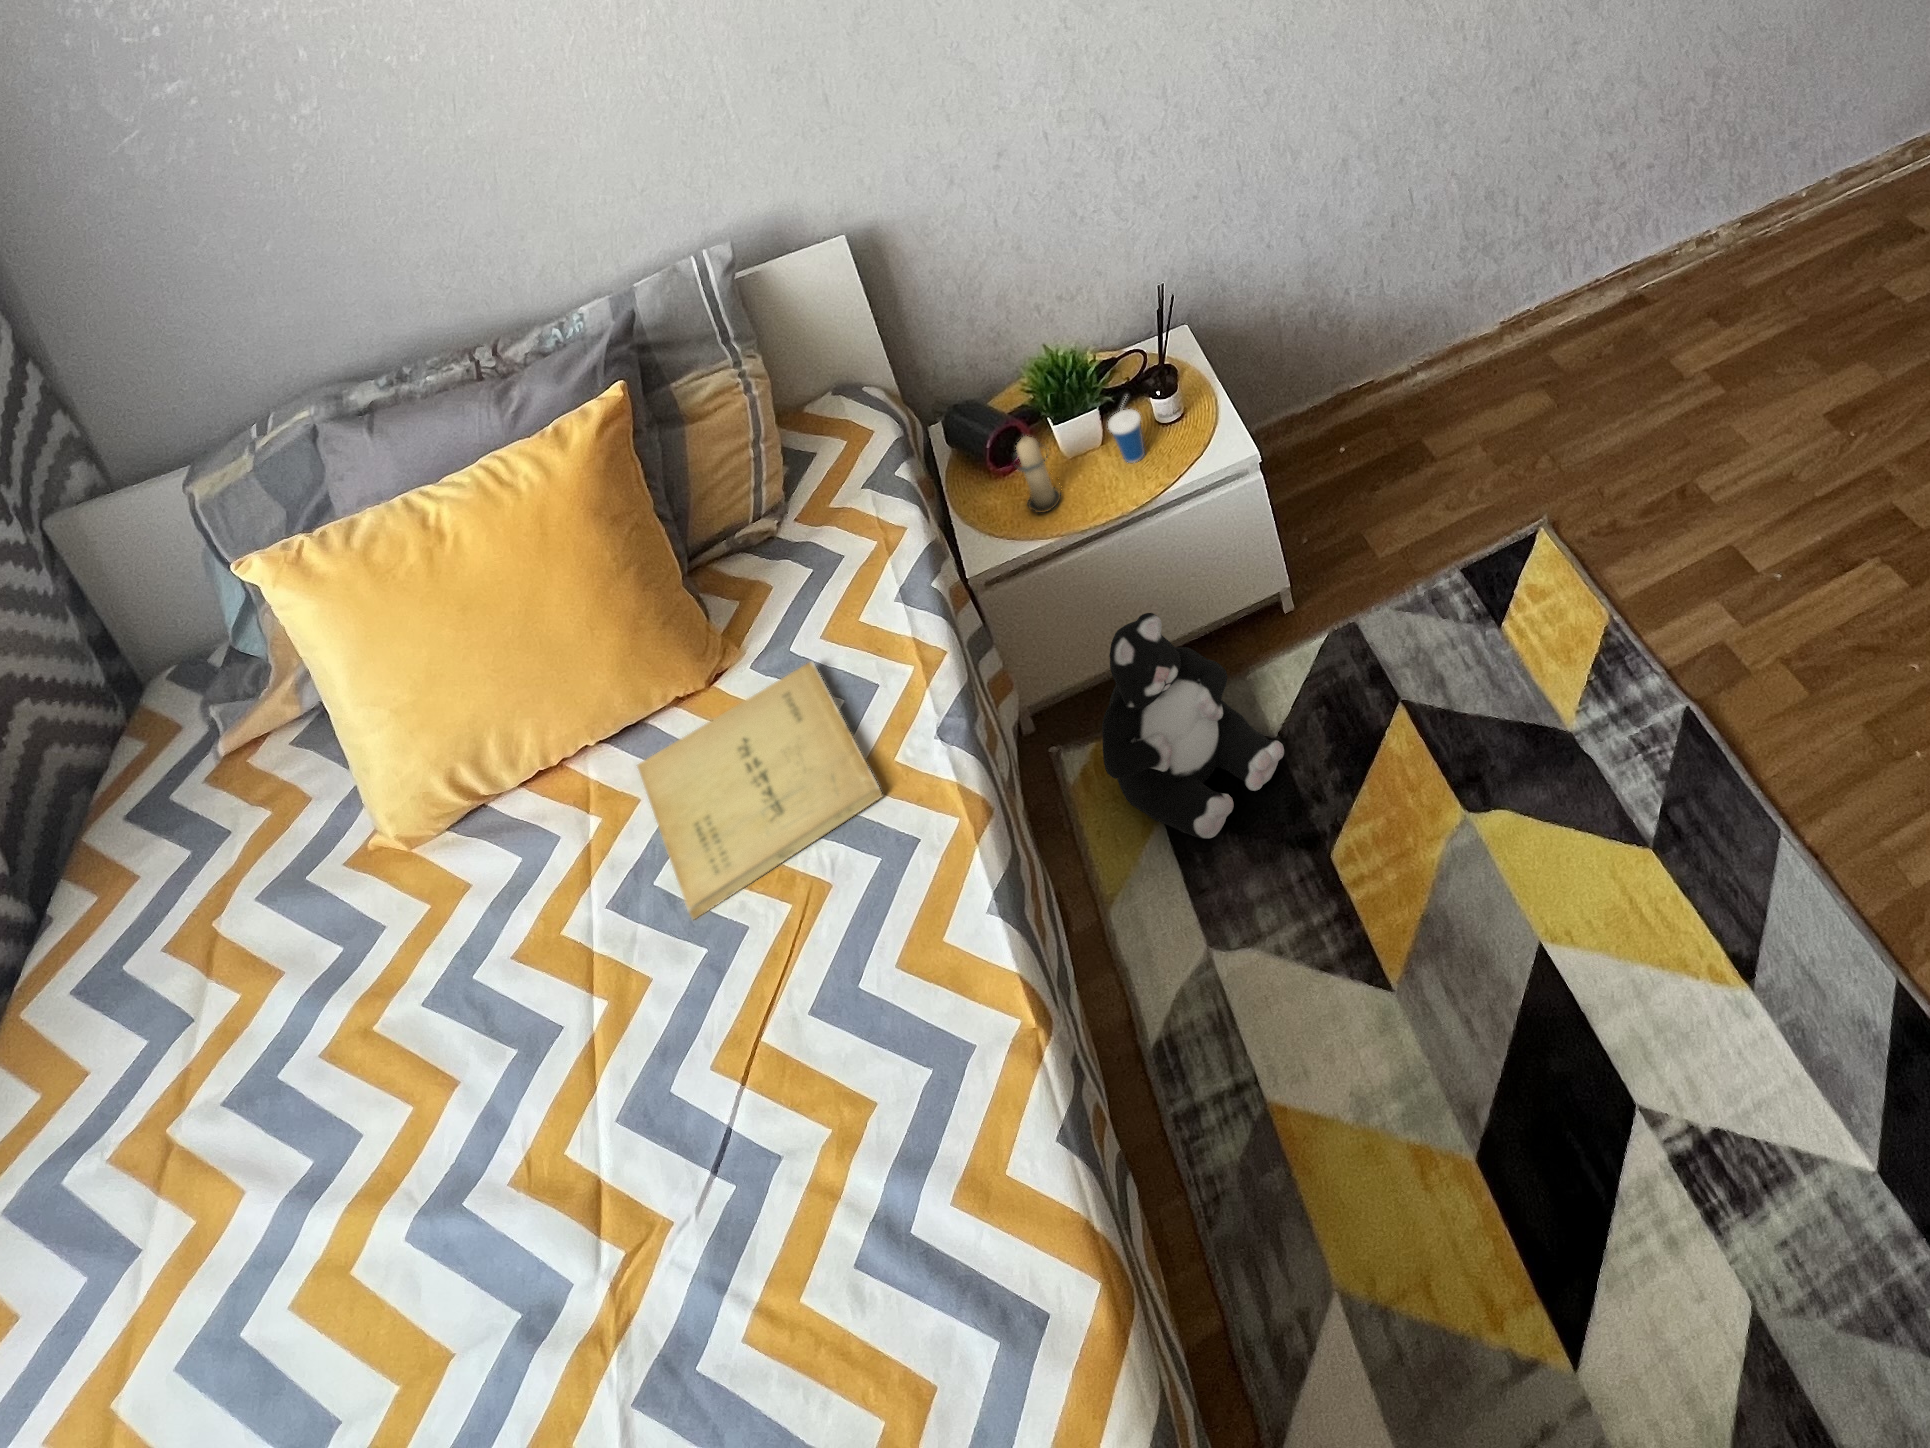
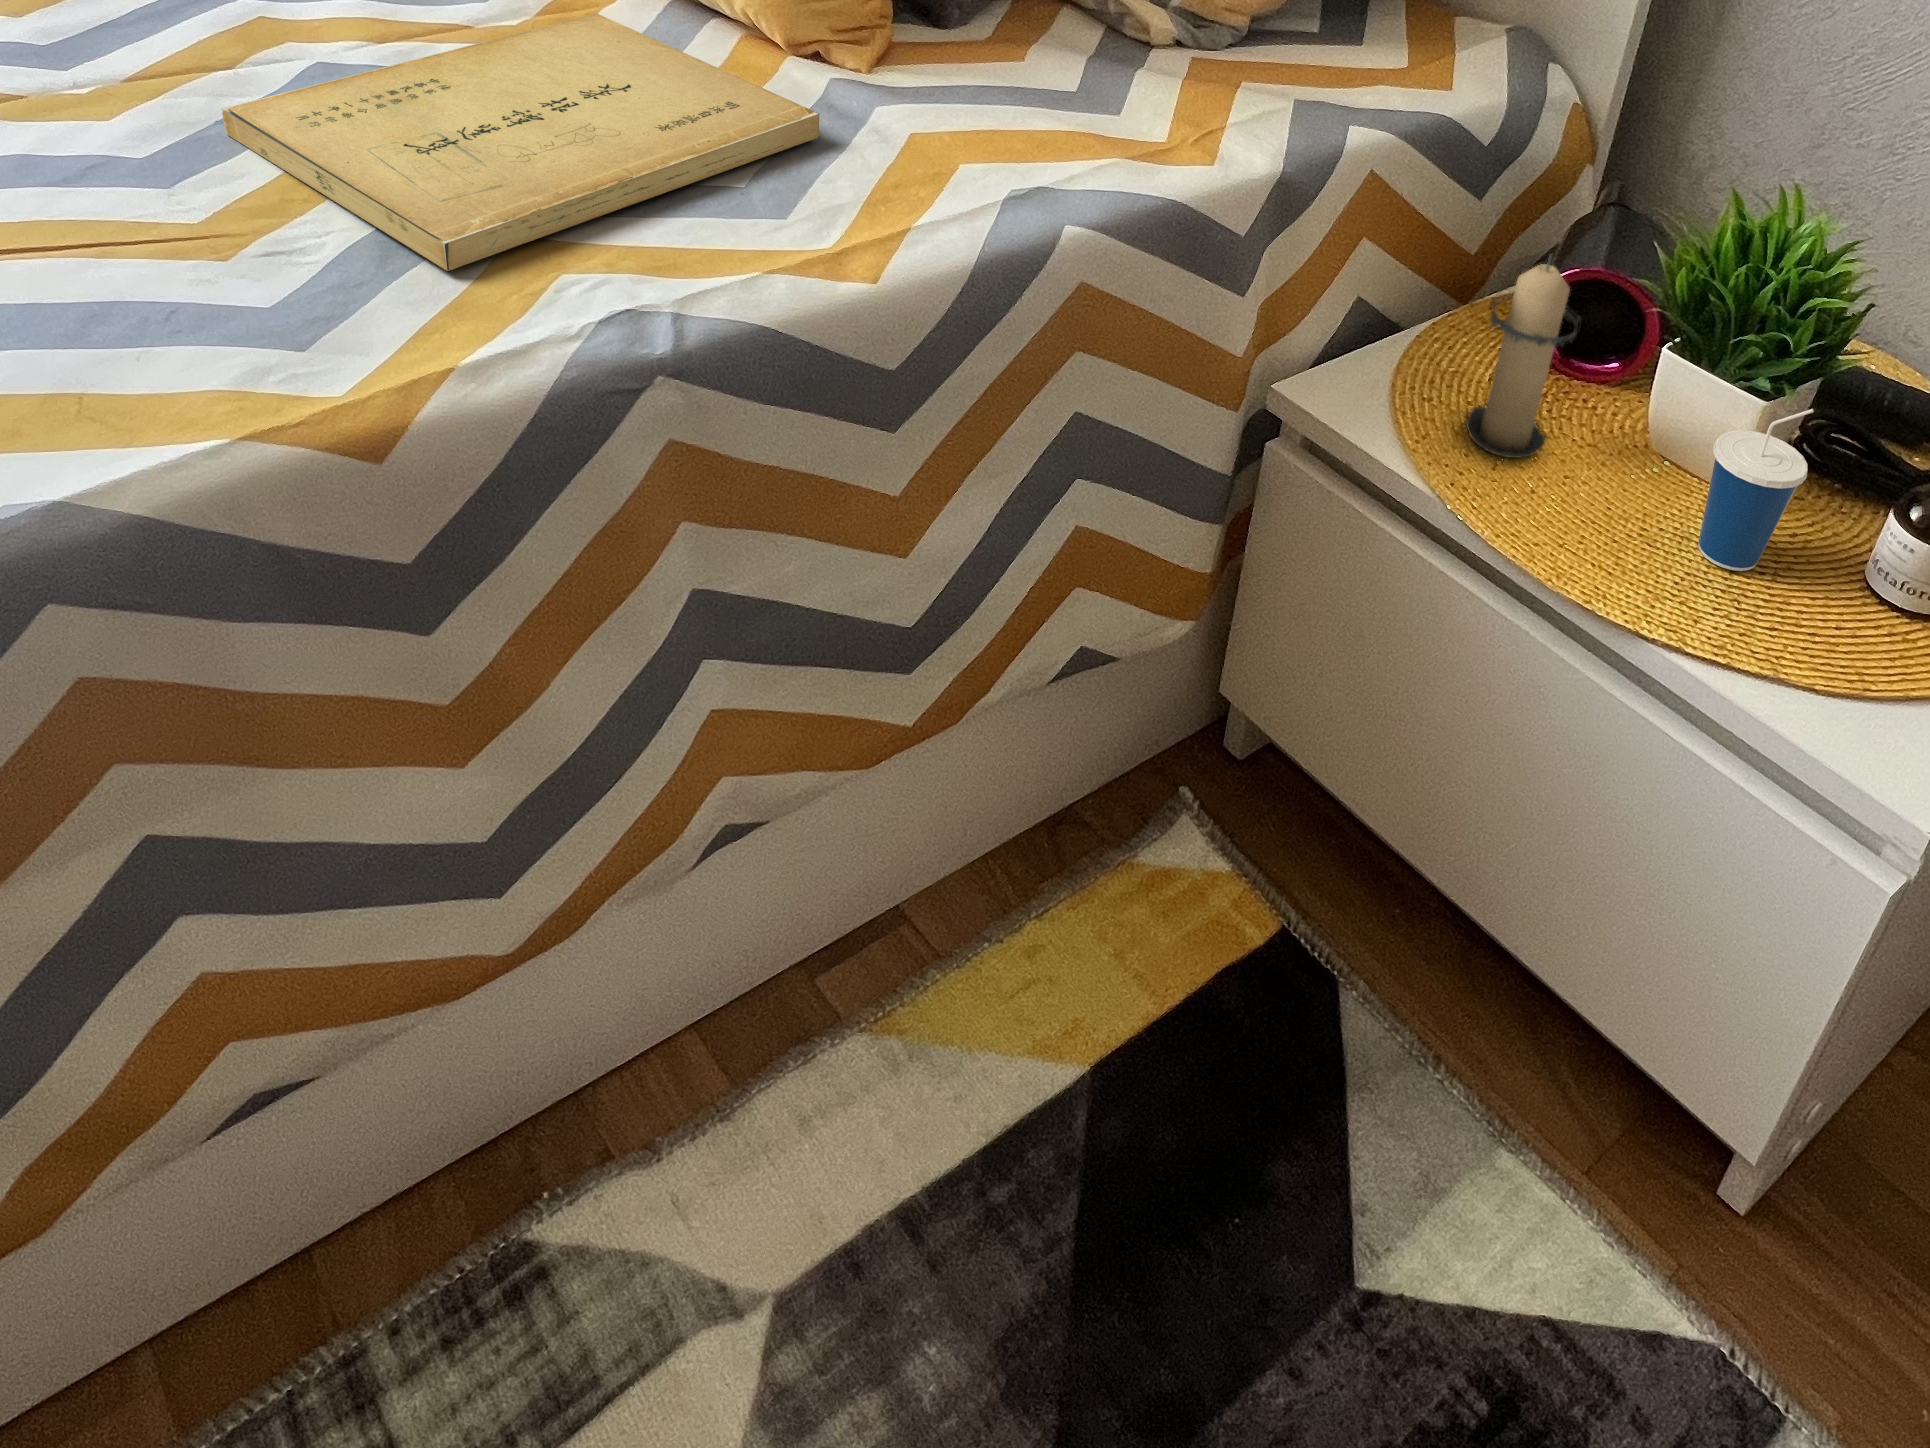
plush toy: present [1102,613,1284,838] -> none [1004,715,1415,1316]

